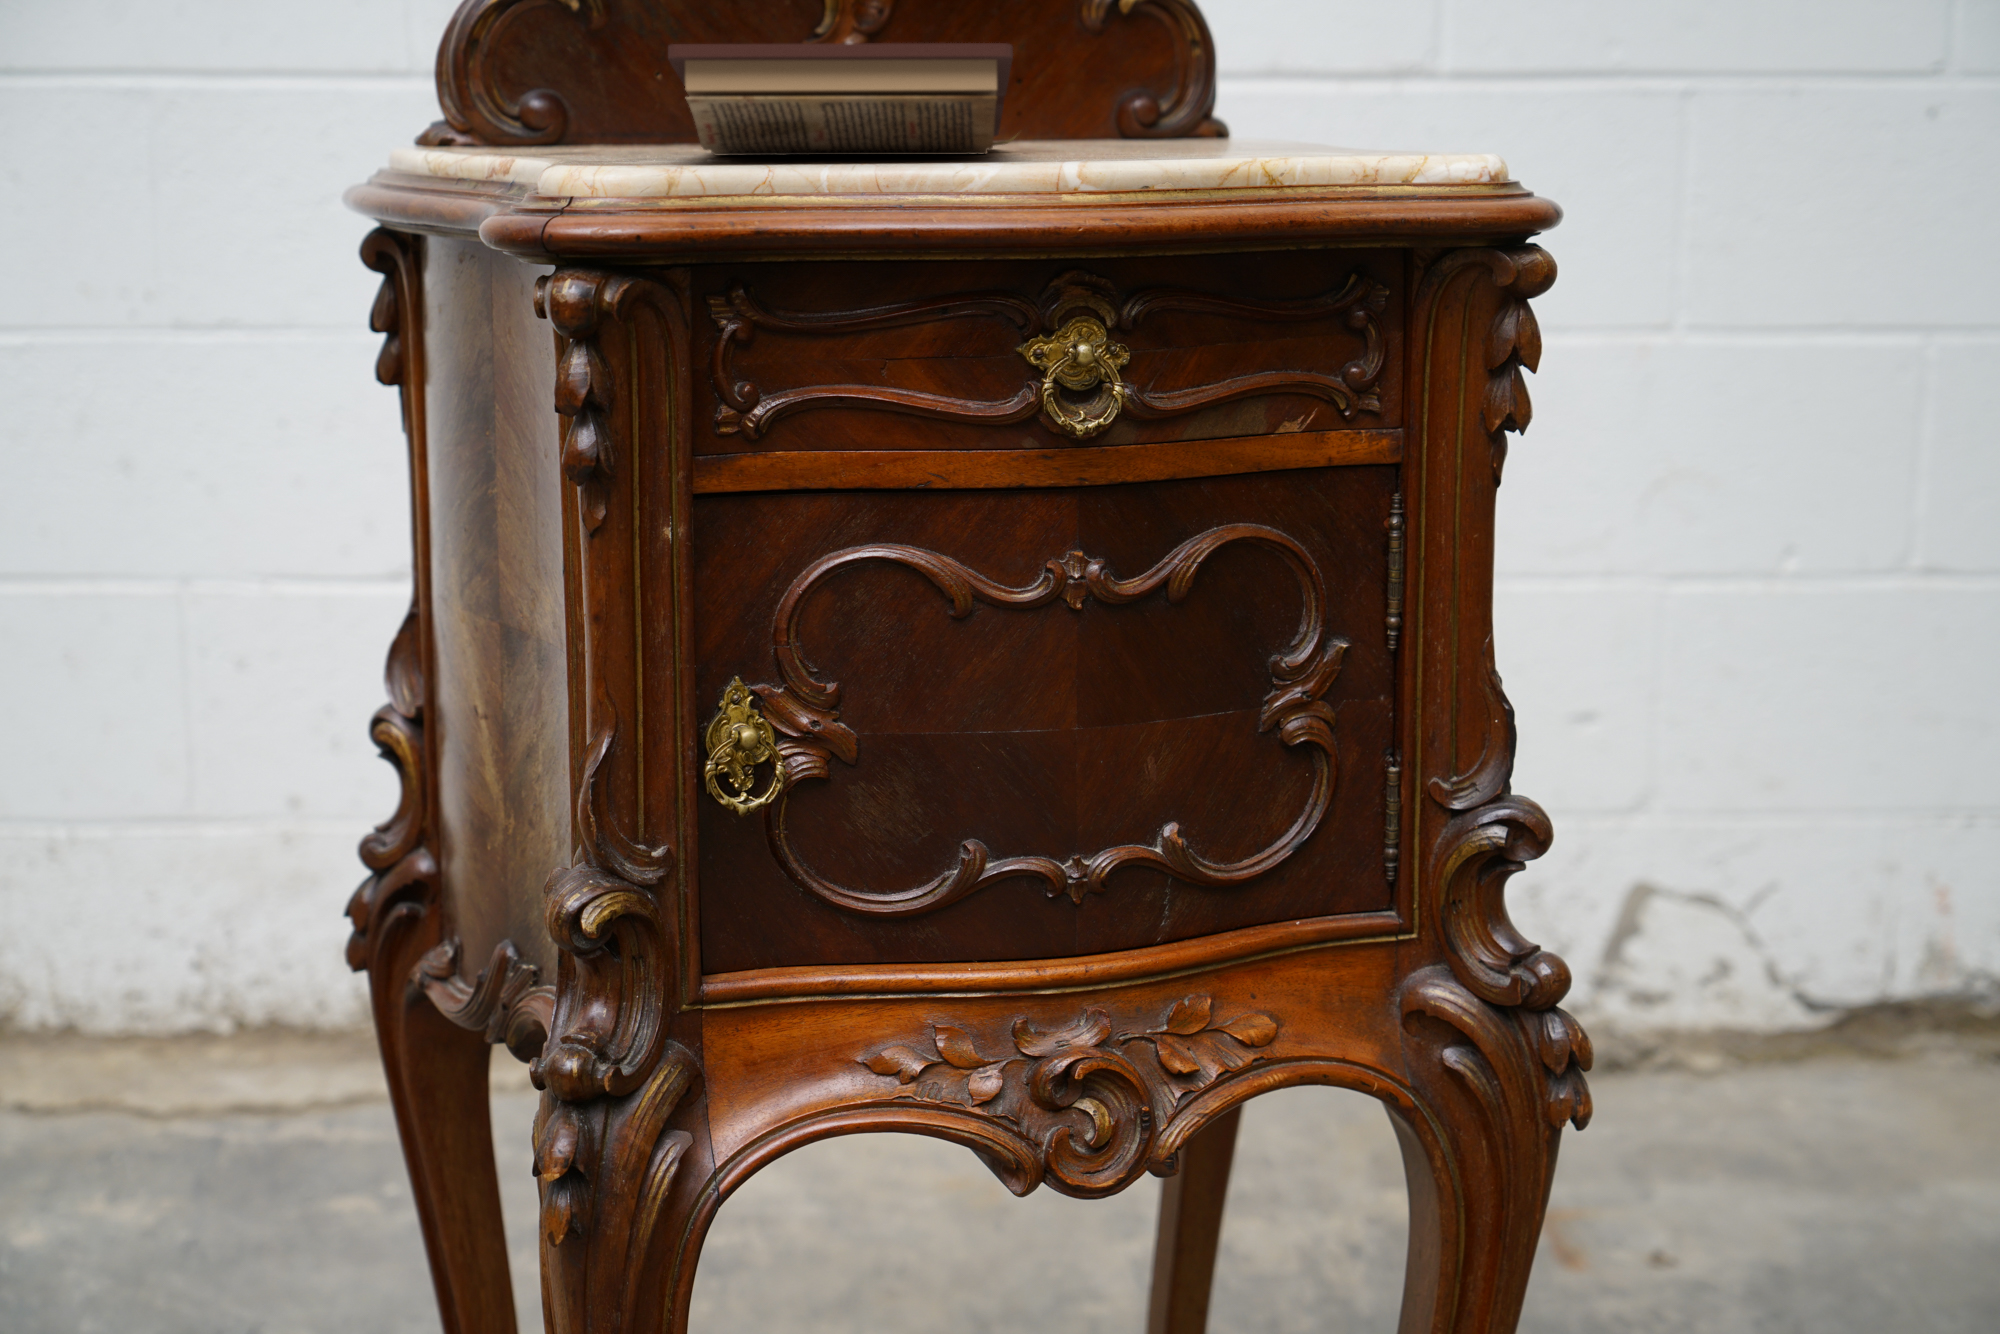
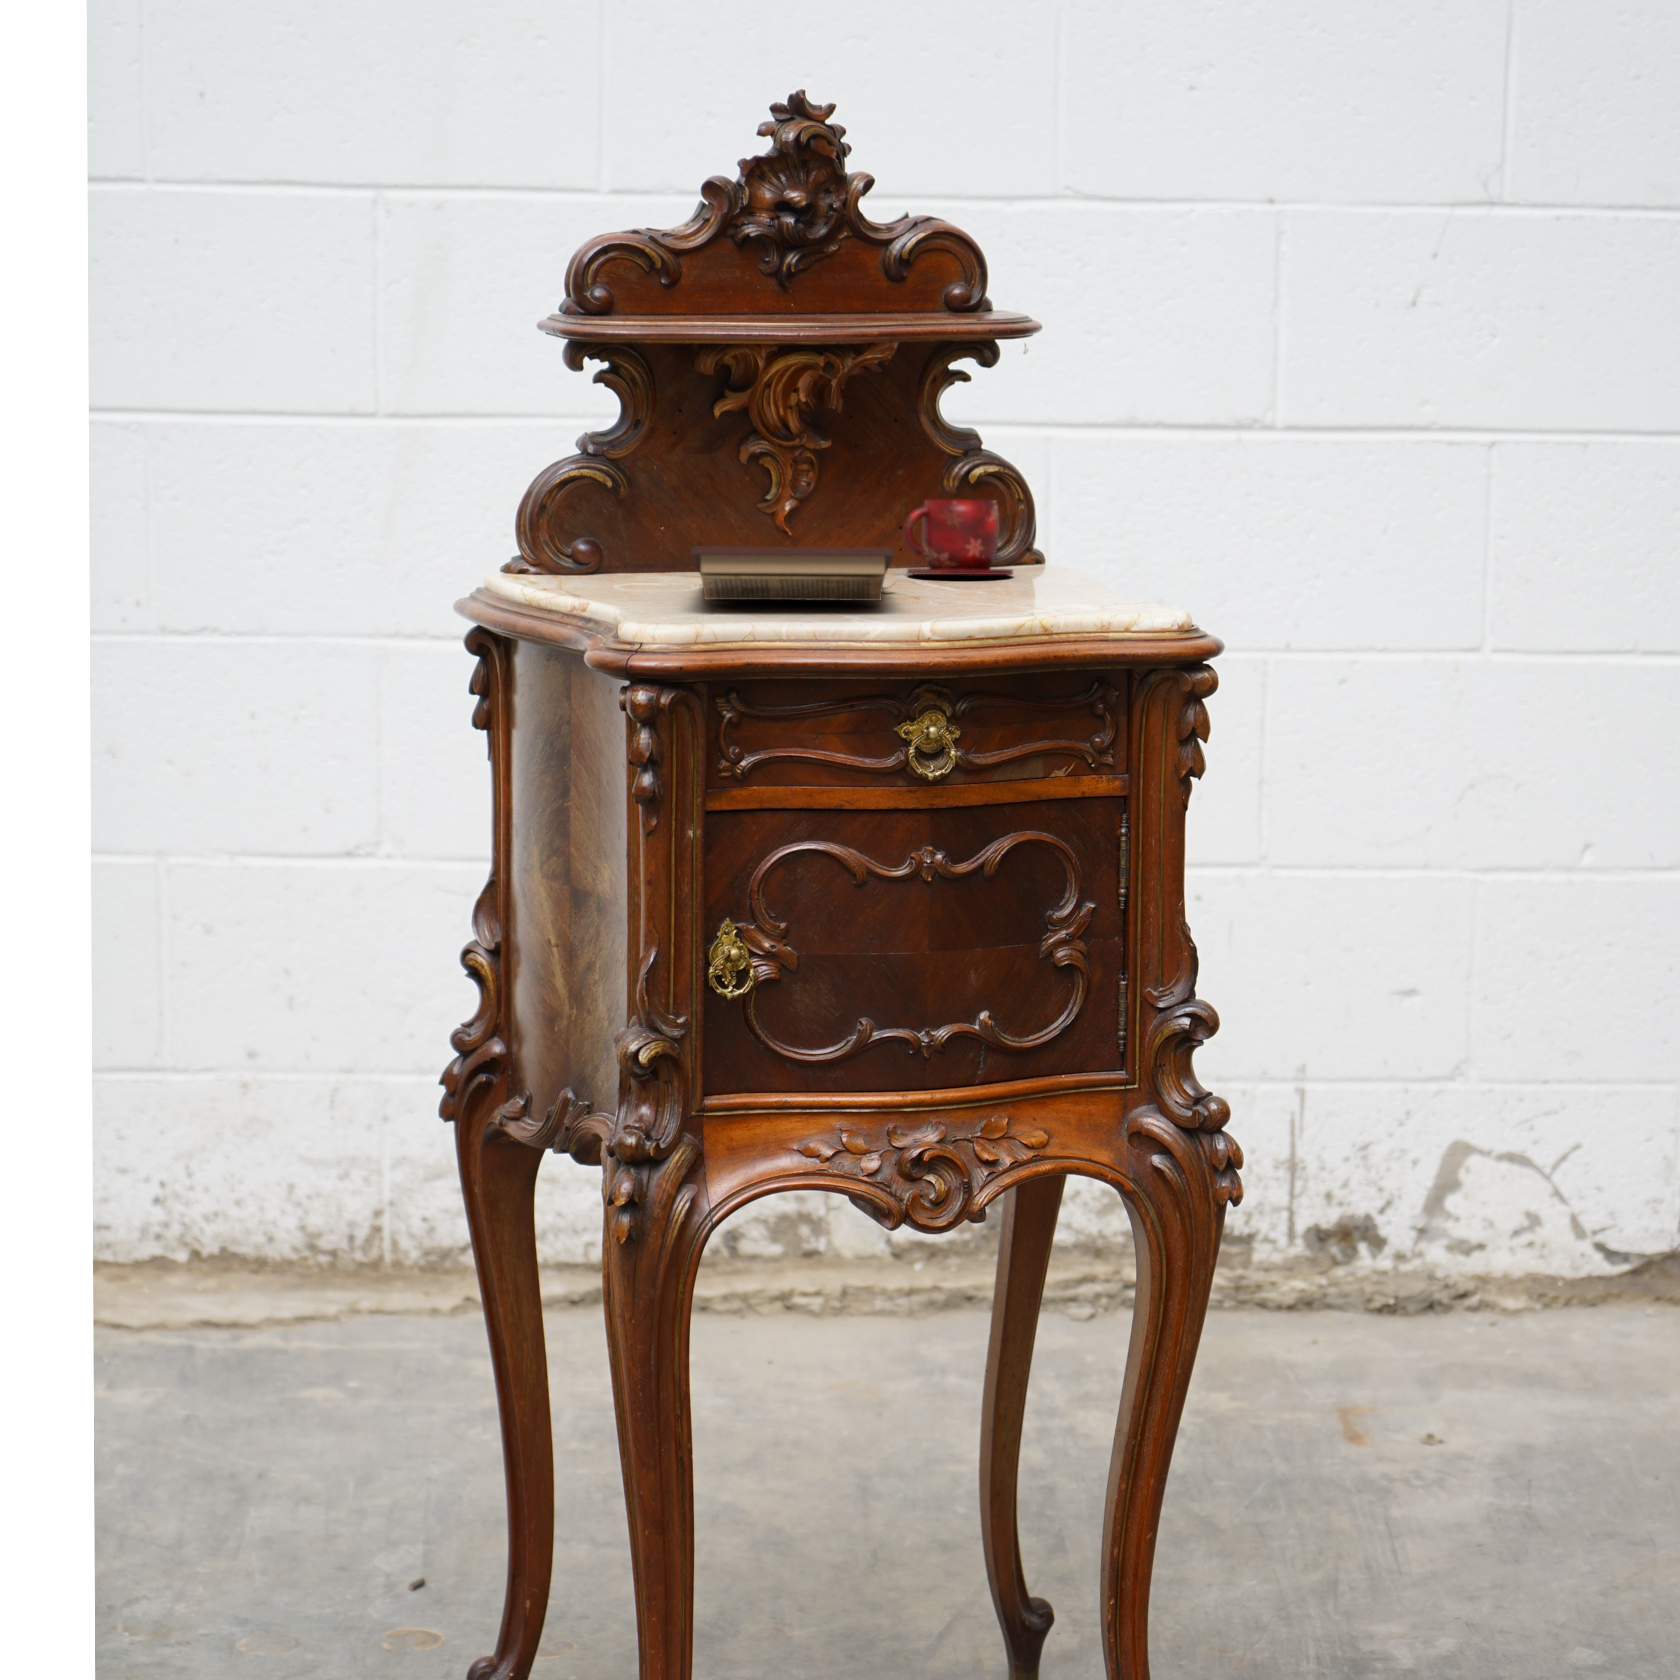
teacup: none [1029,20,1197,144] -> present [903,499,1013,575]

